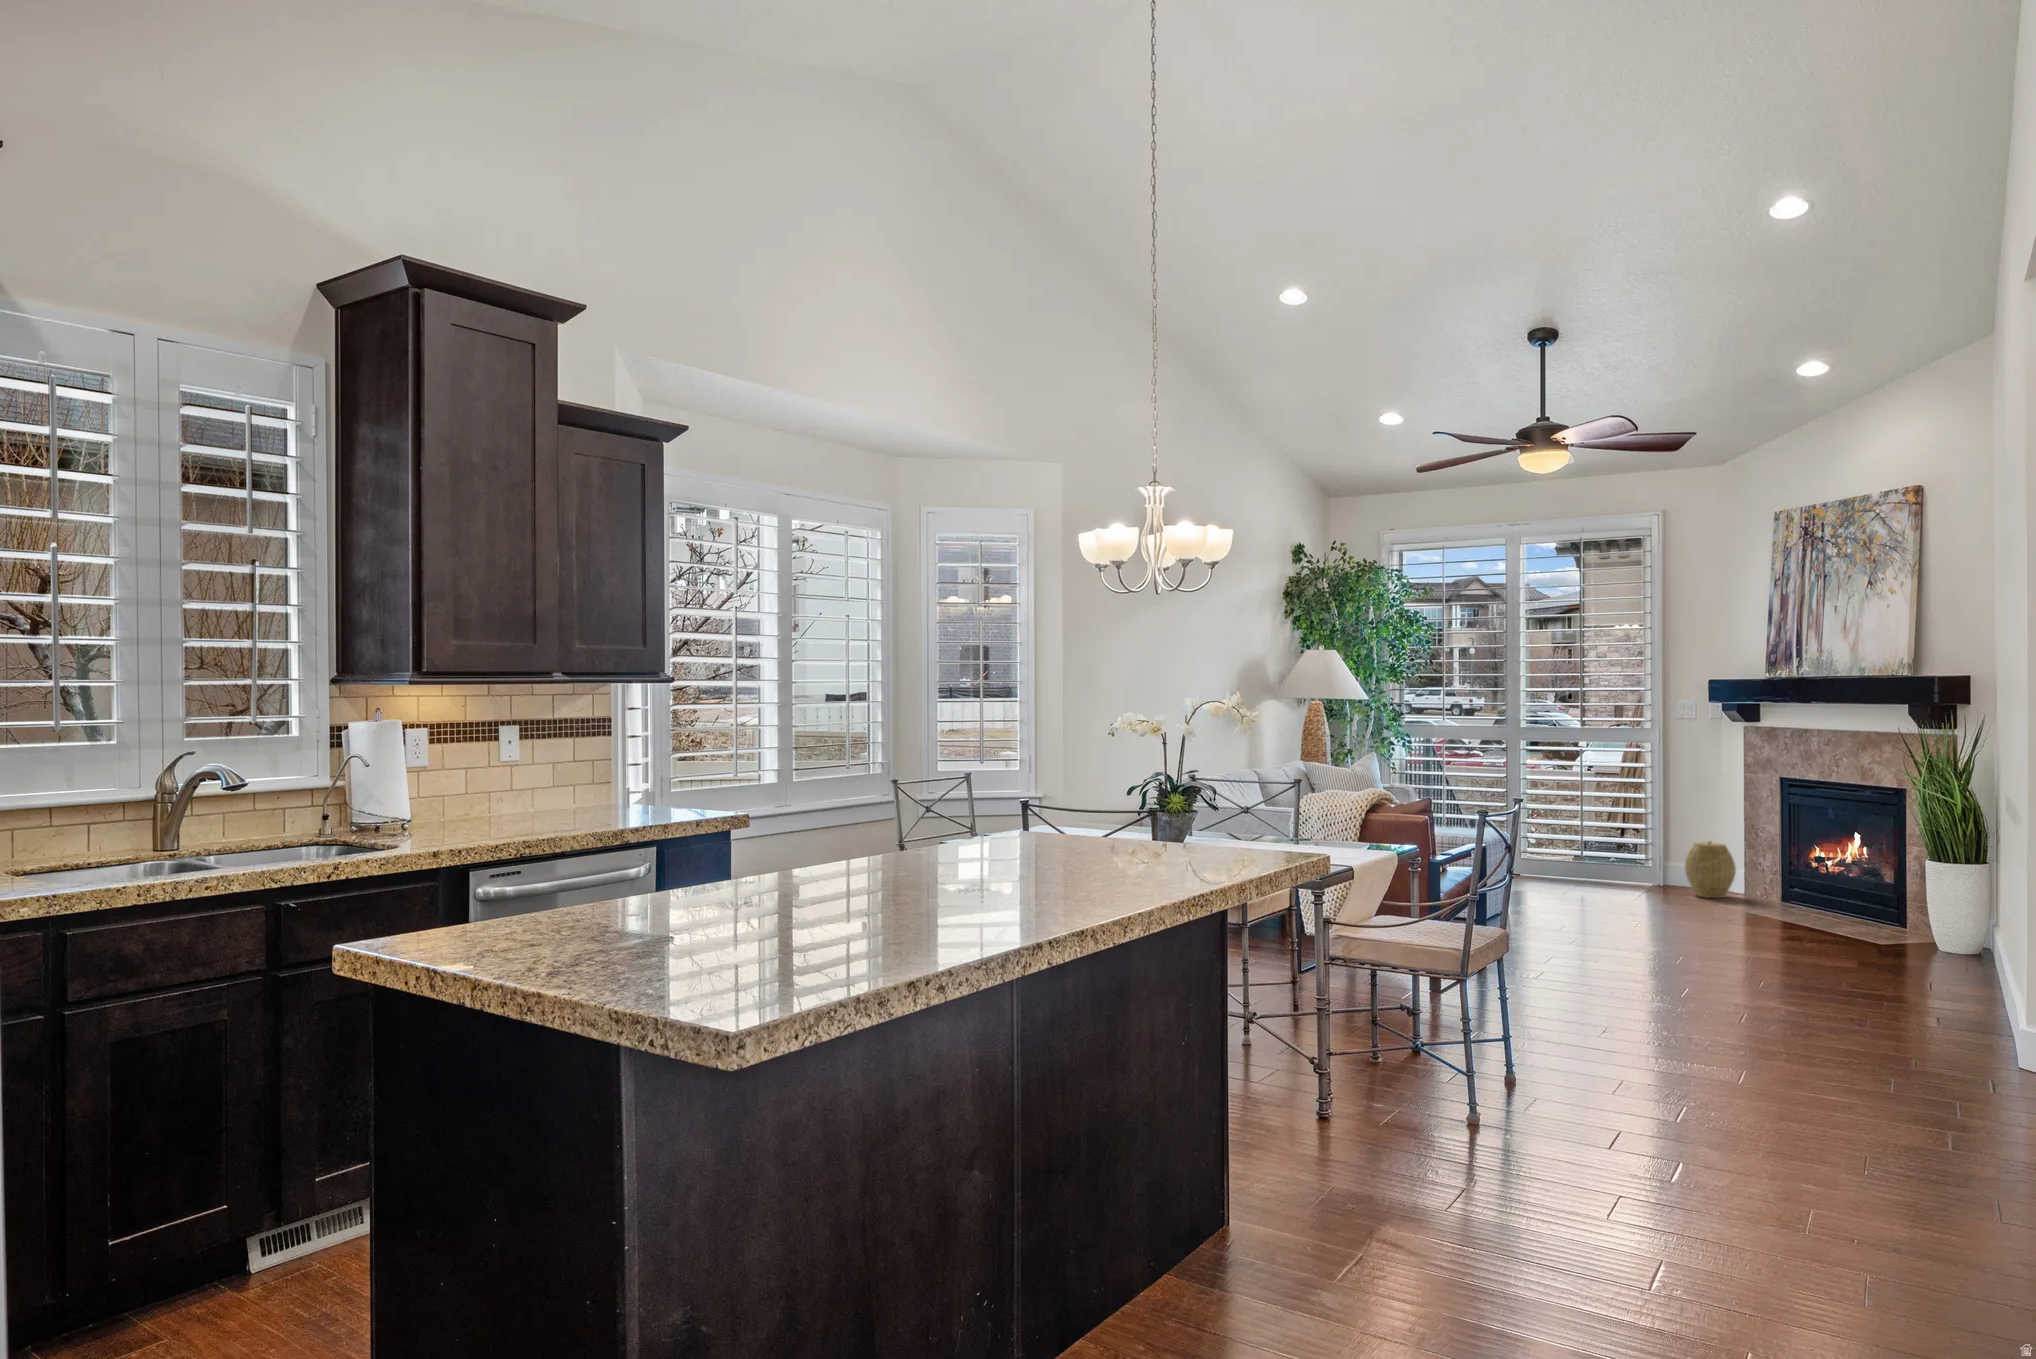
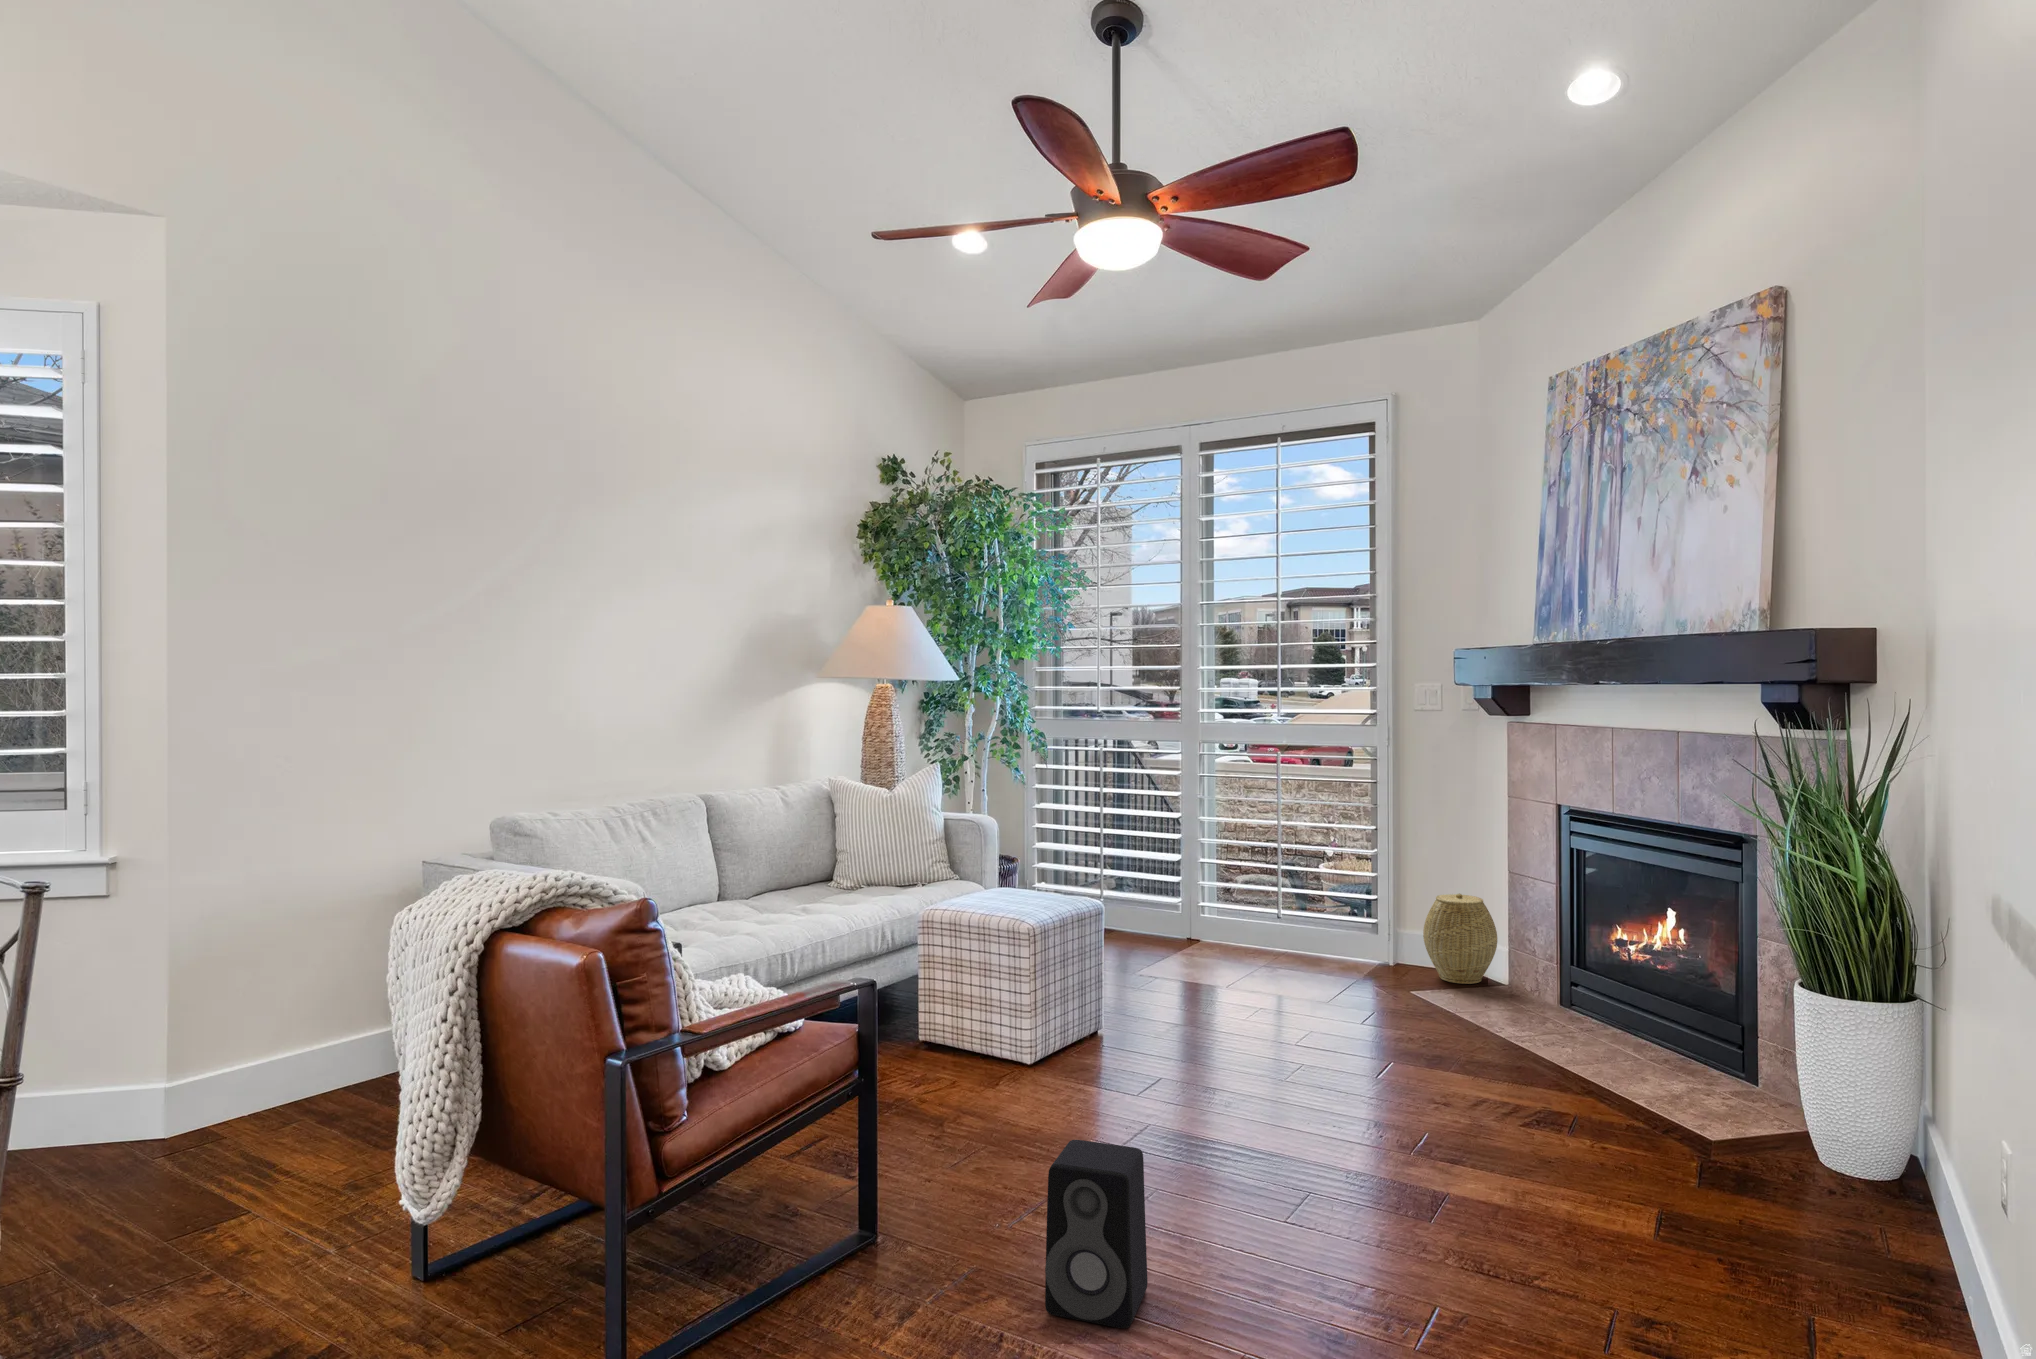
speaker: none [1579,910,1624,983] -> present [1045,1140,1148,1328]

